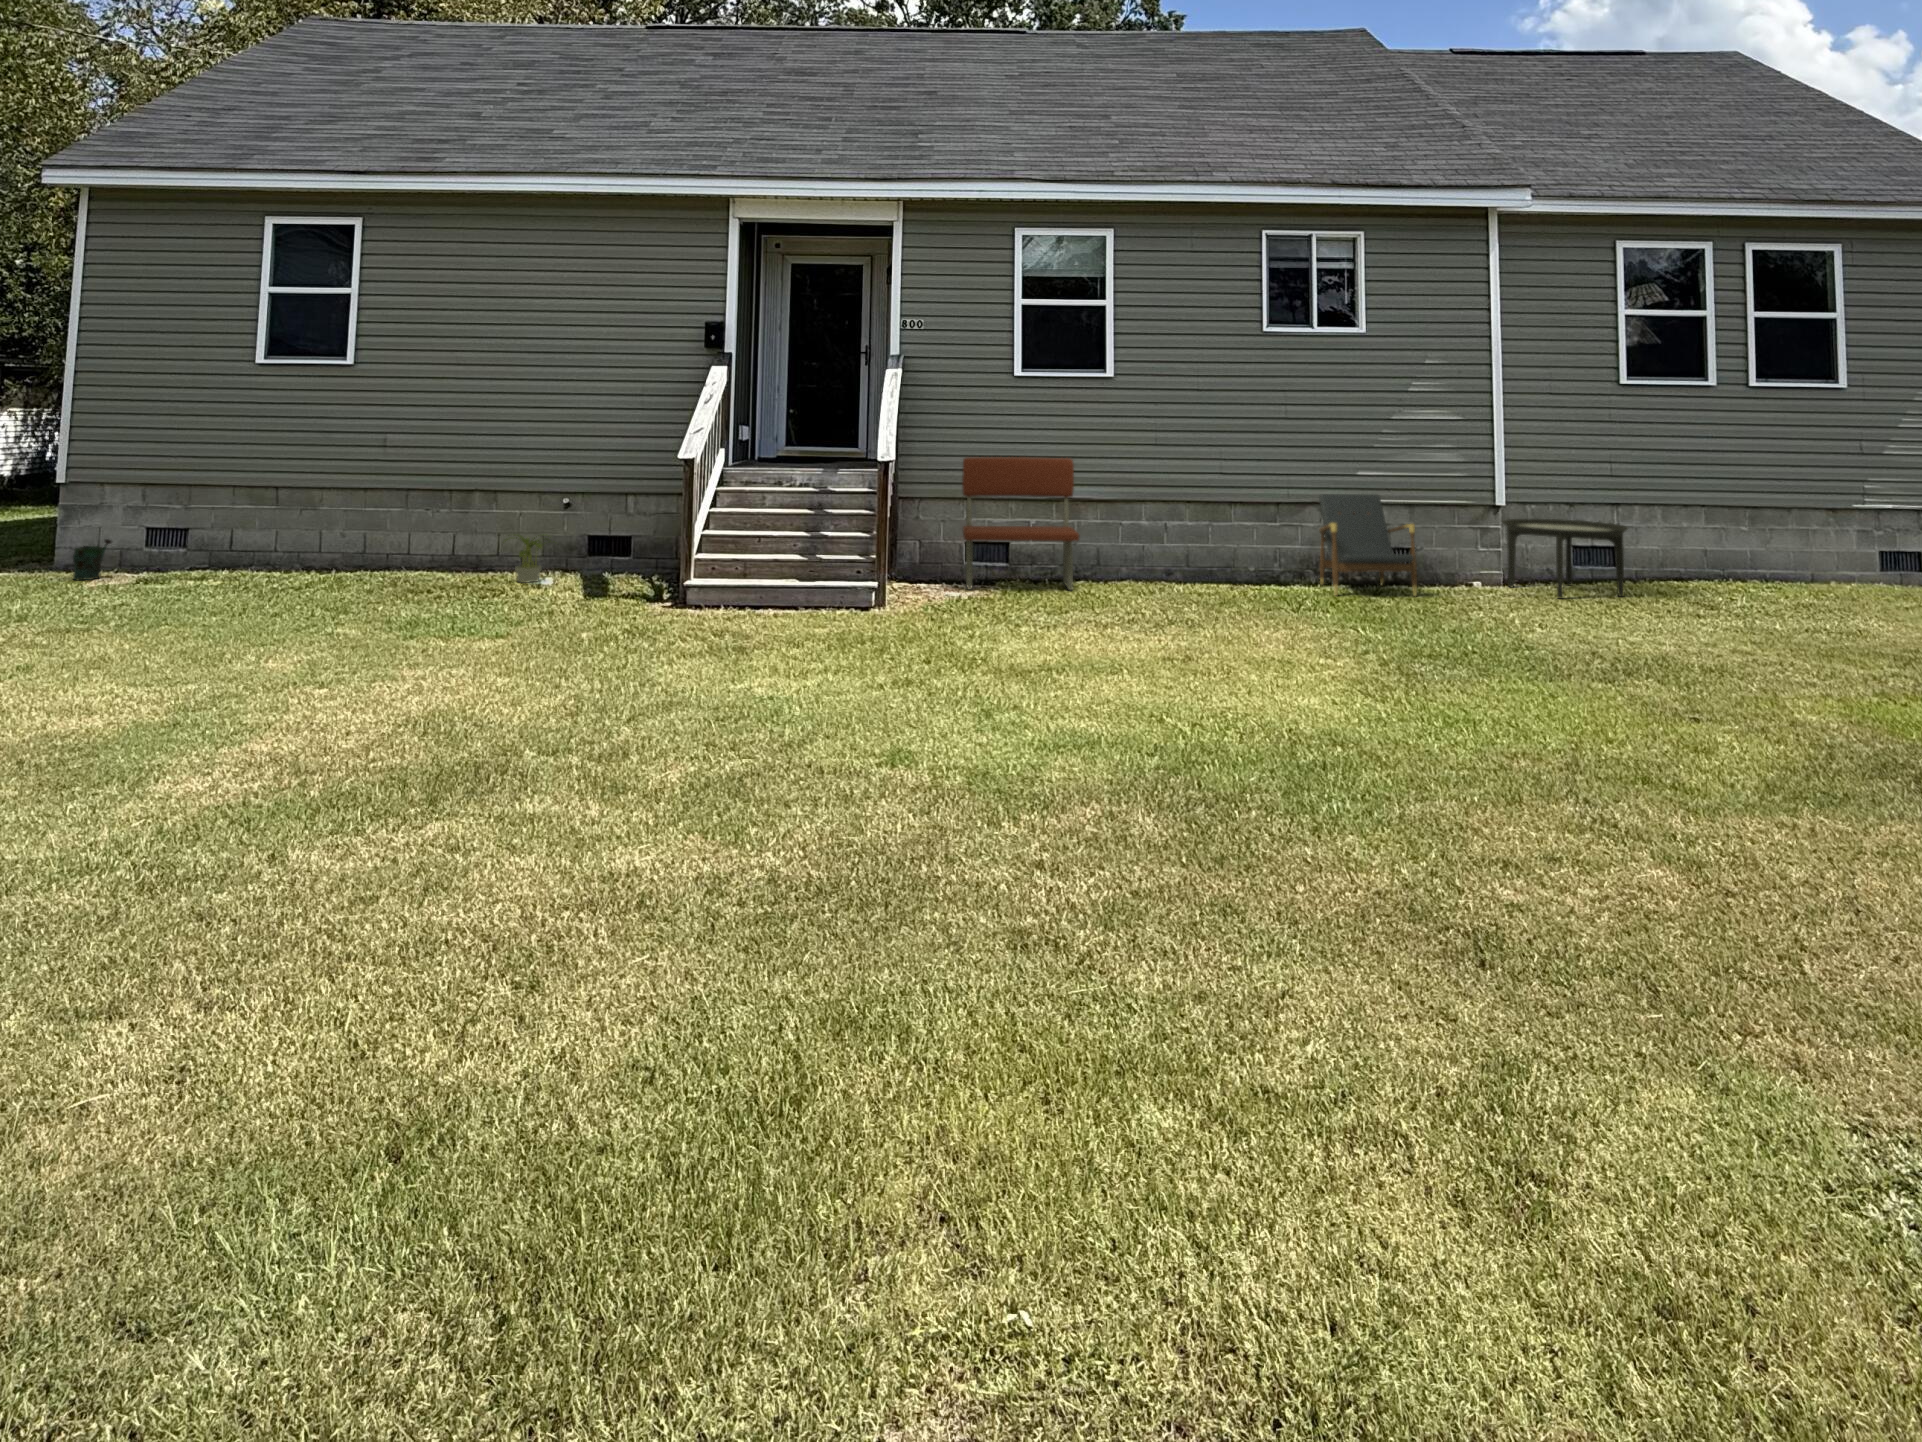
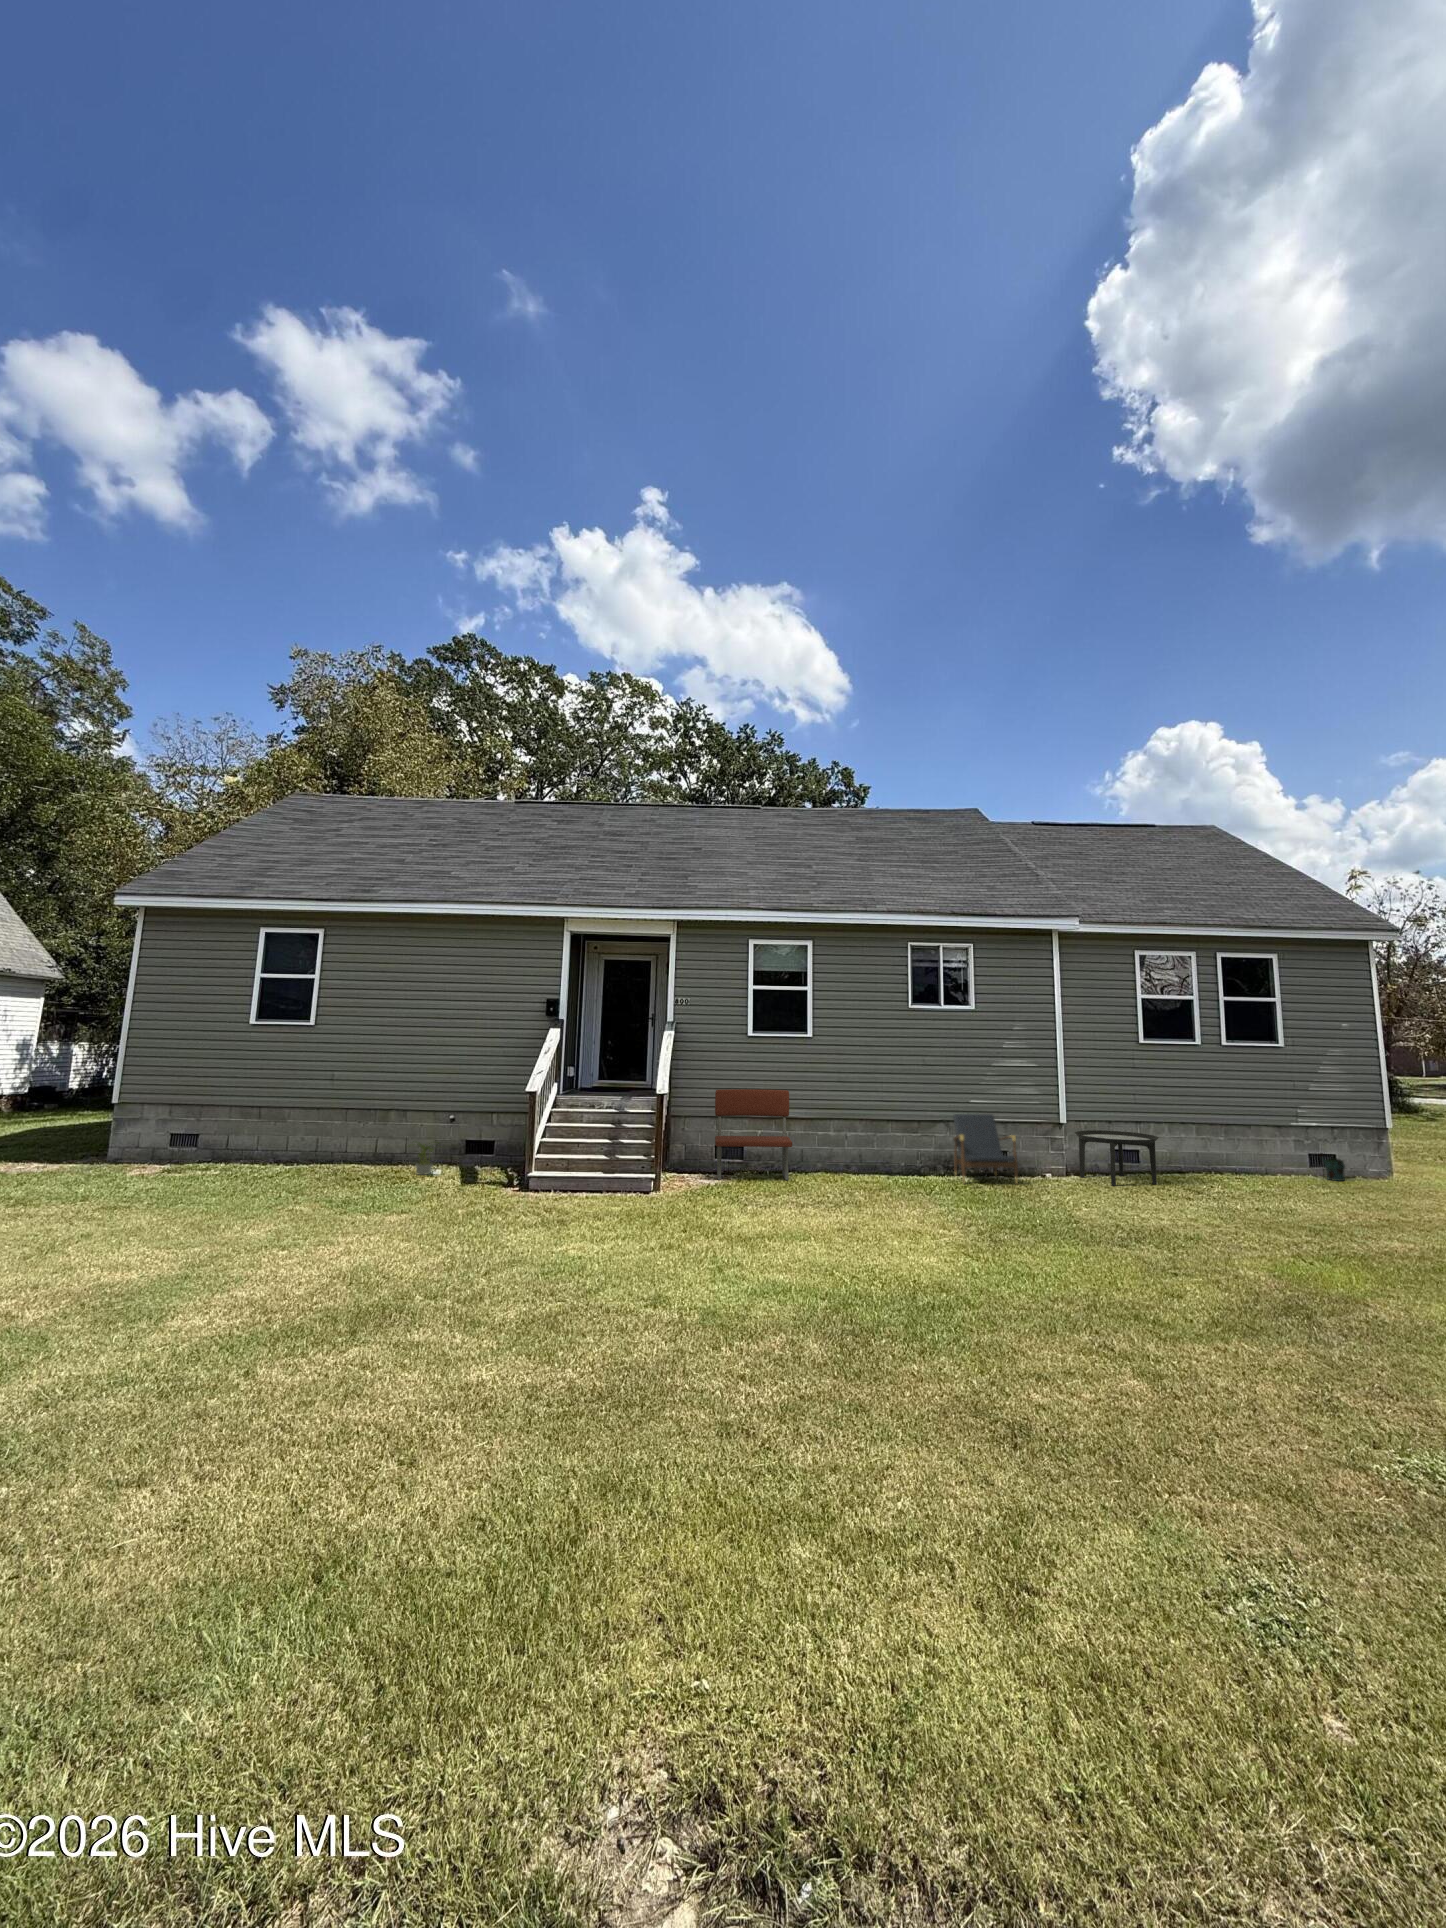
watering can: present [73,539,112,580] -> present [1319,1154,1345,1181]

